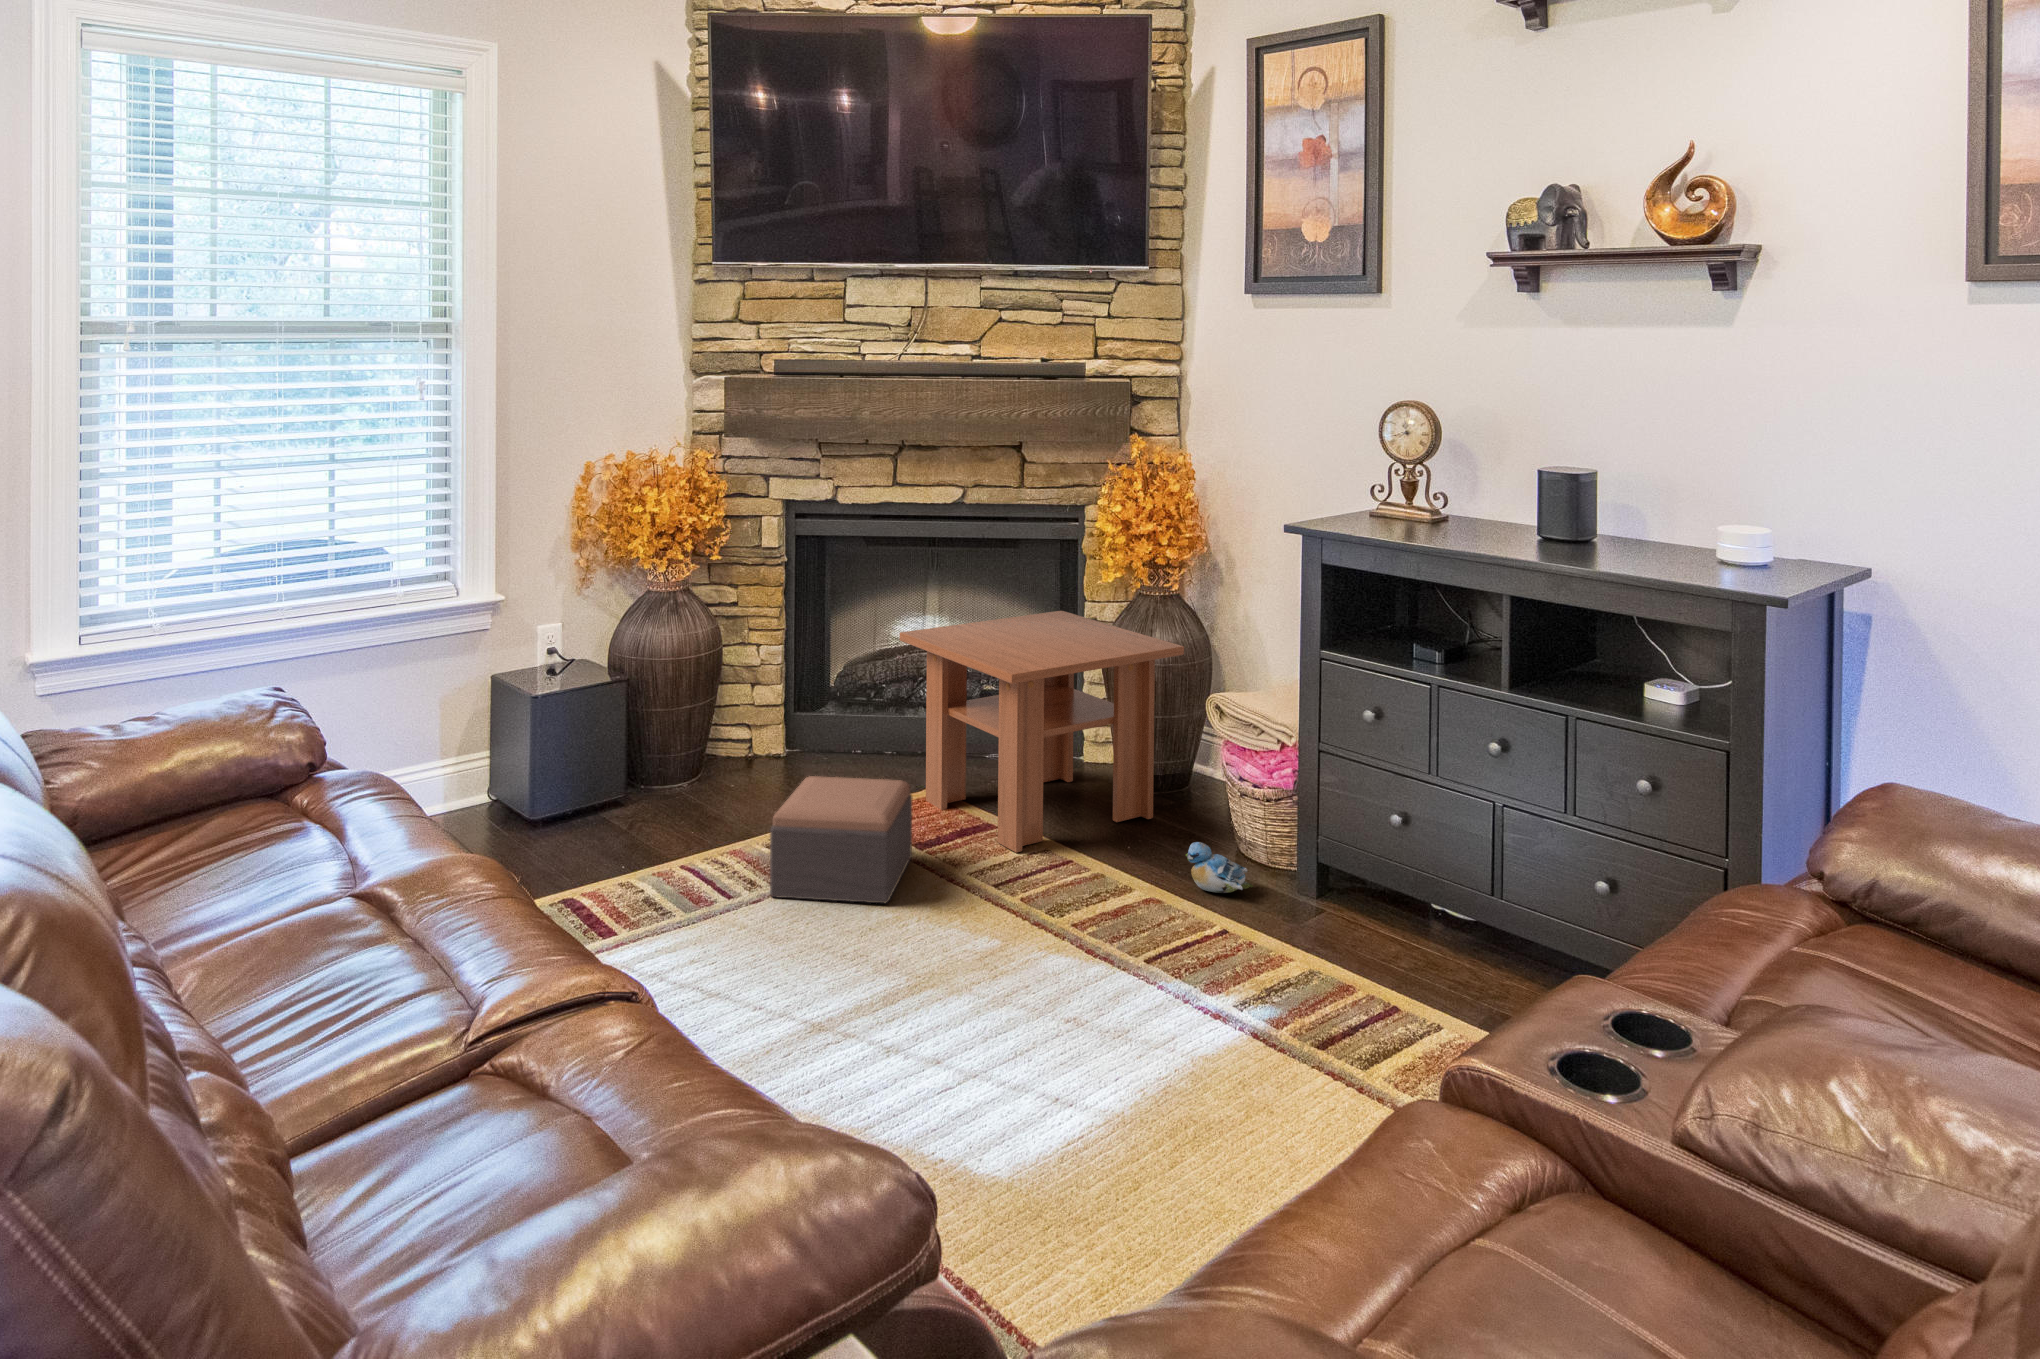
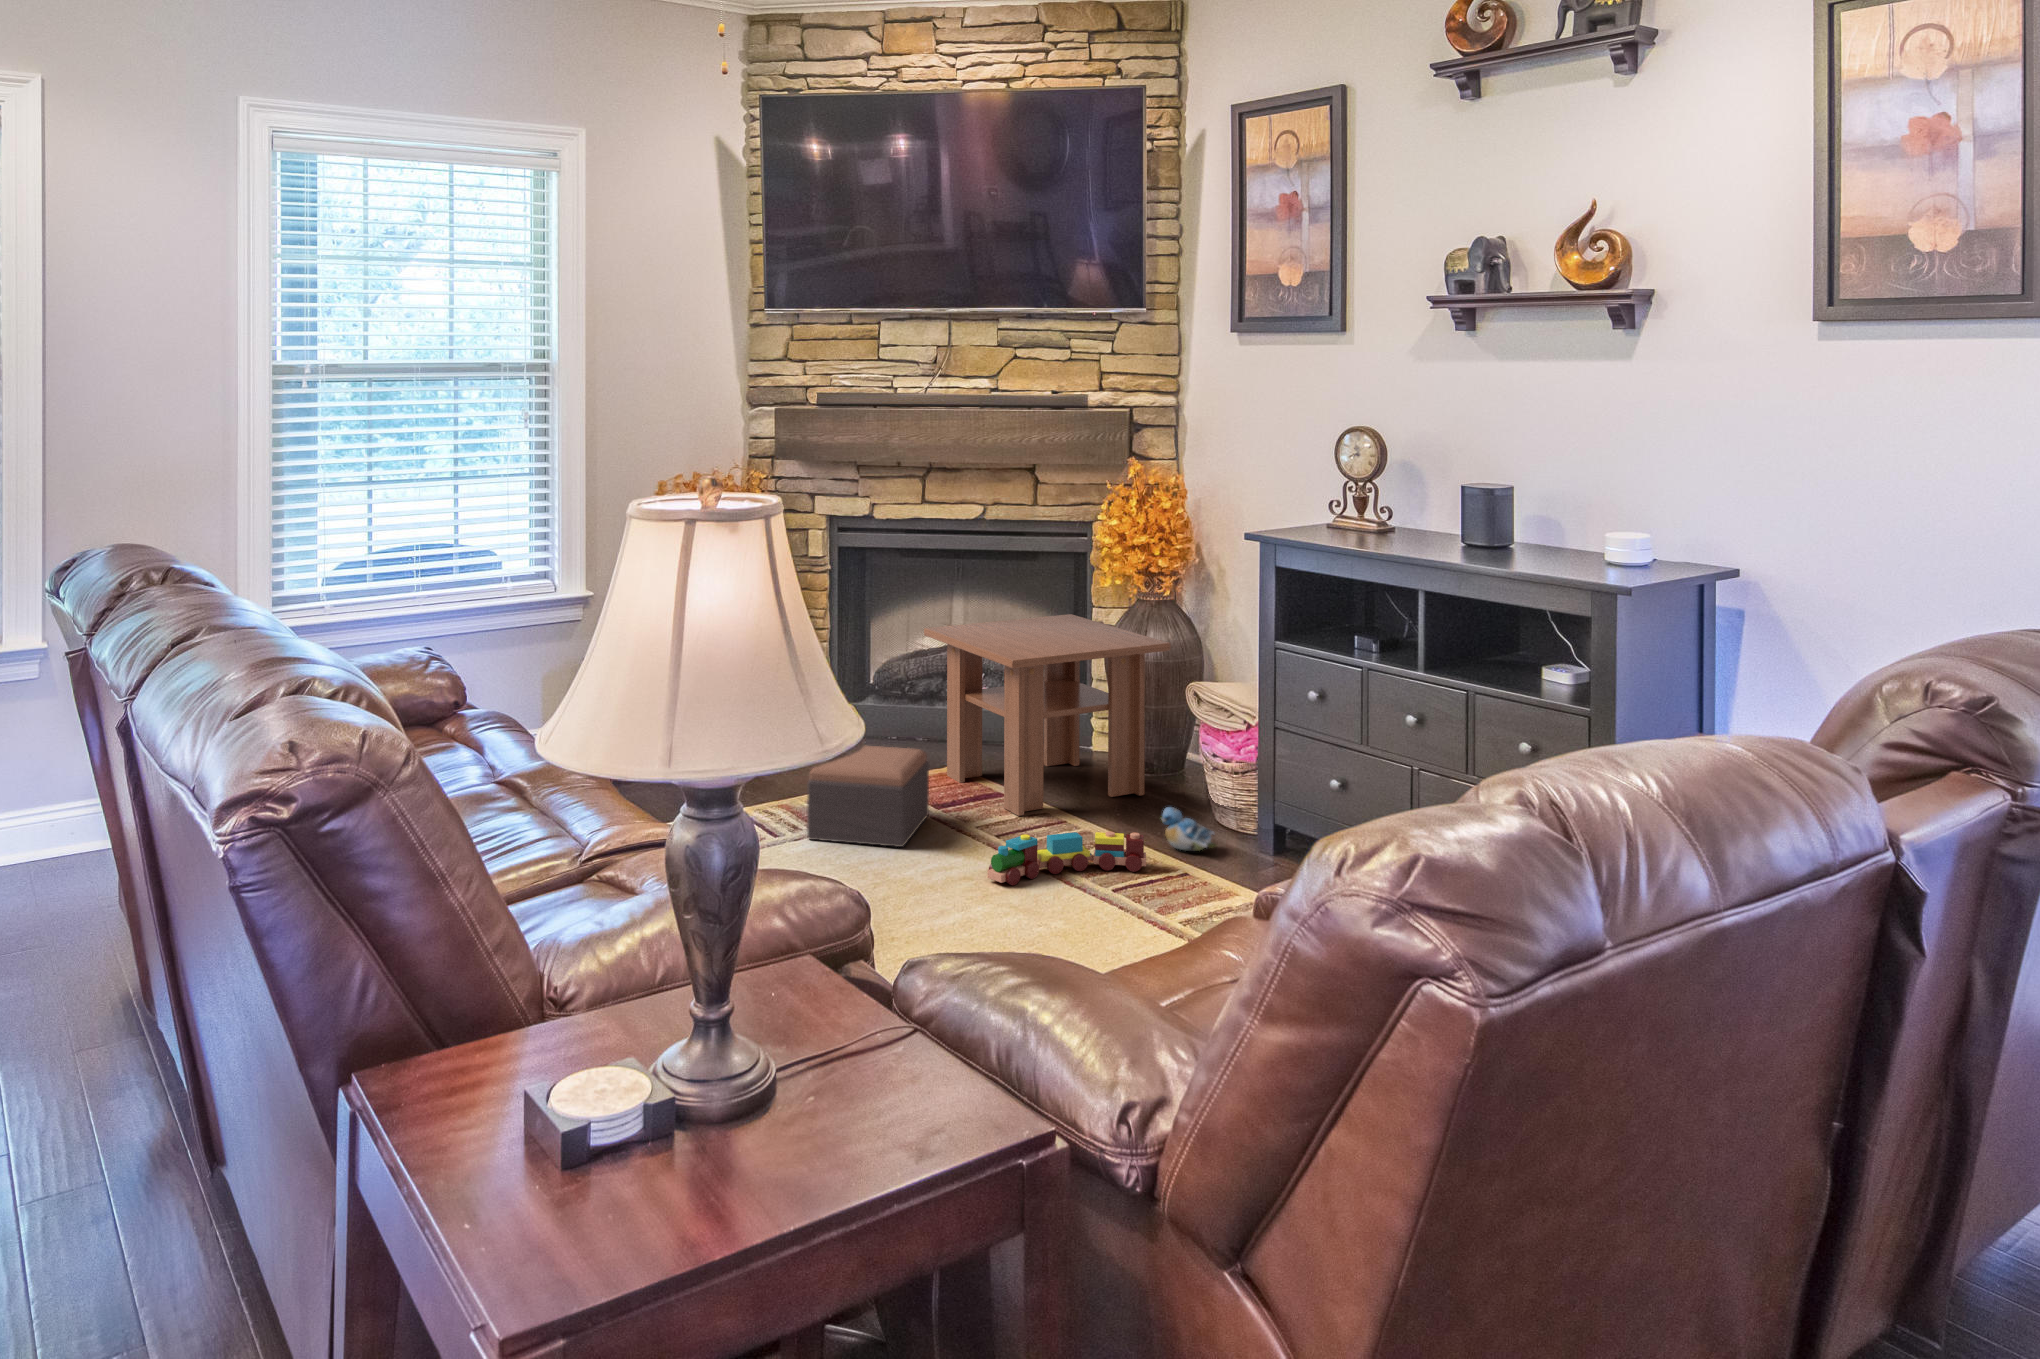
toy train: none [994,878,1177,953] -> present [988,832,1146,885]

